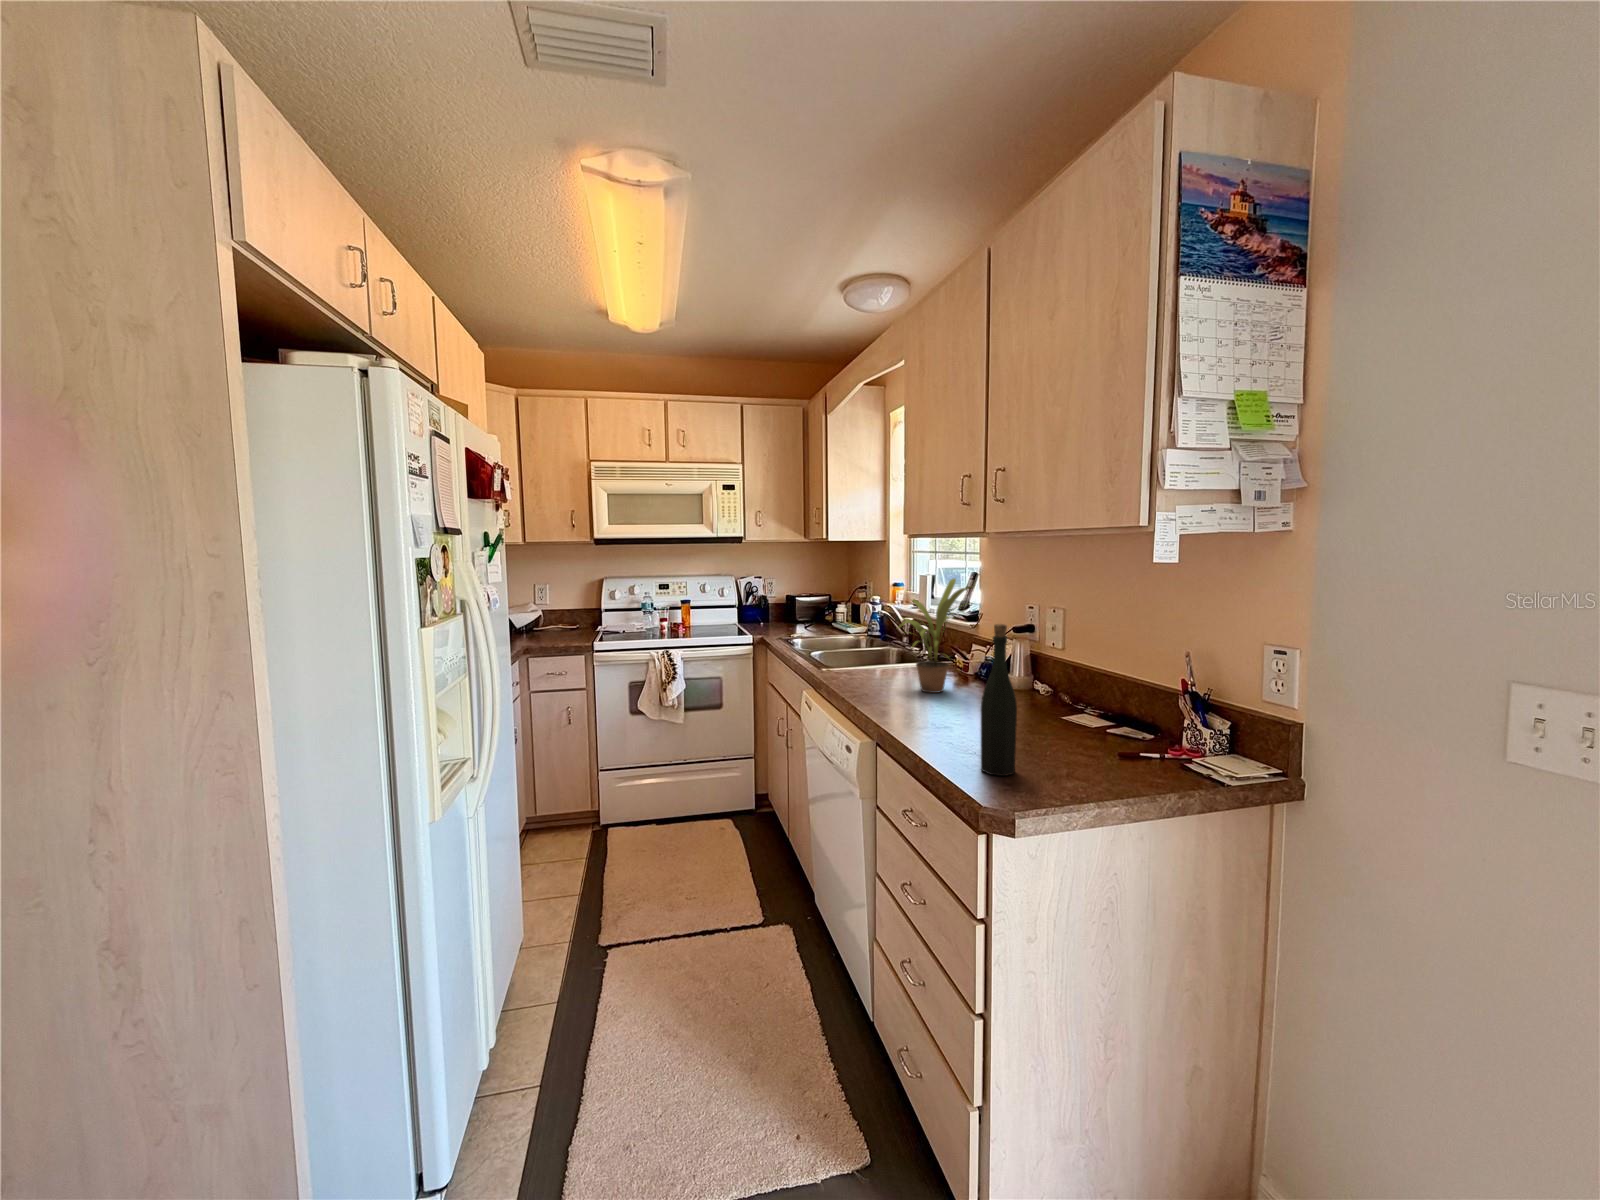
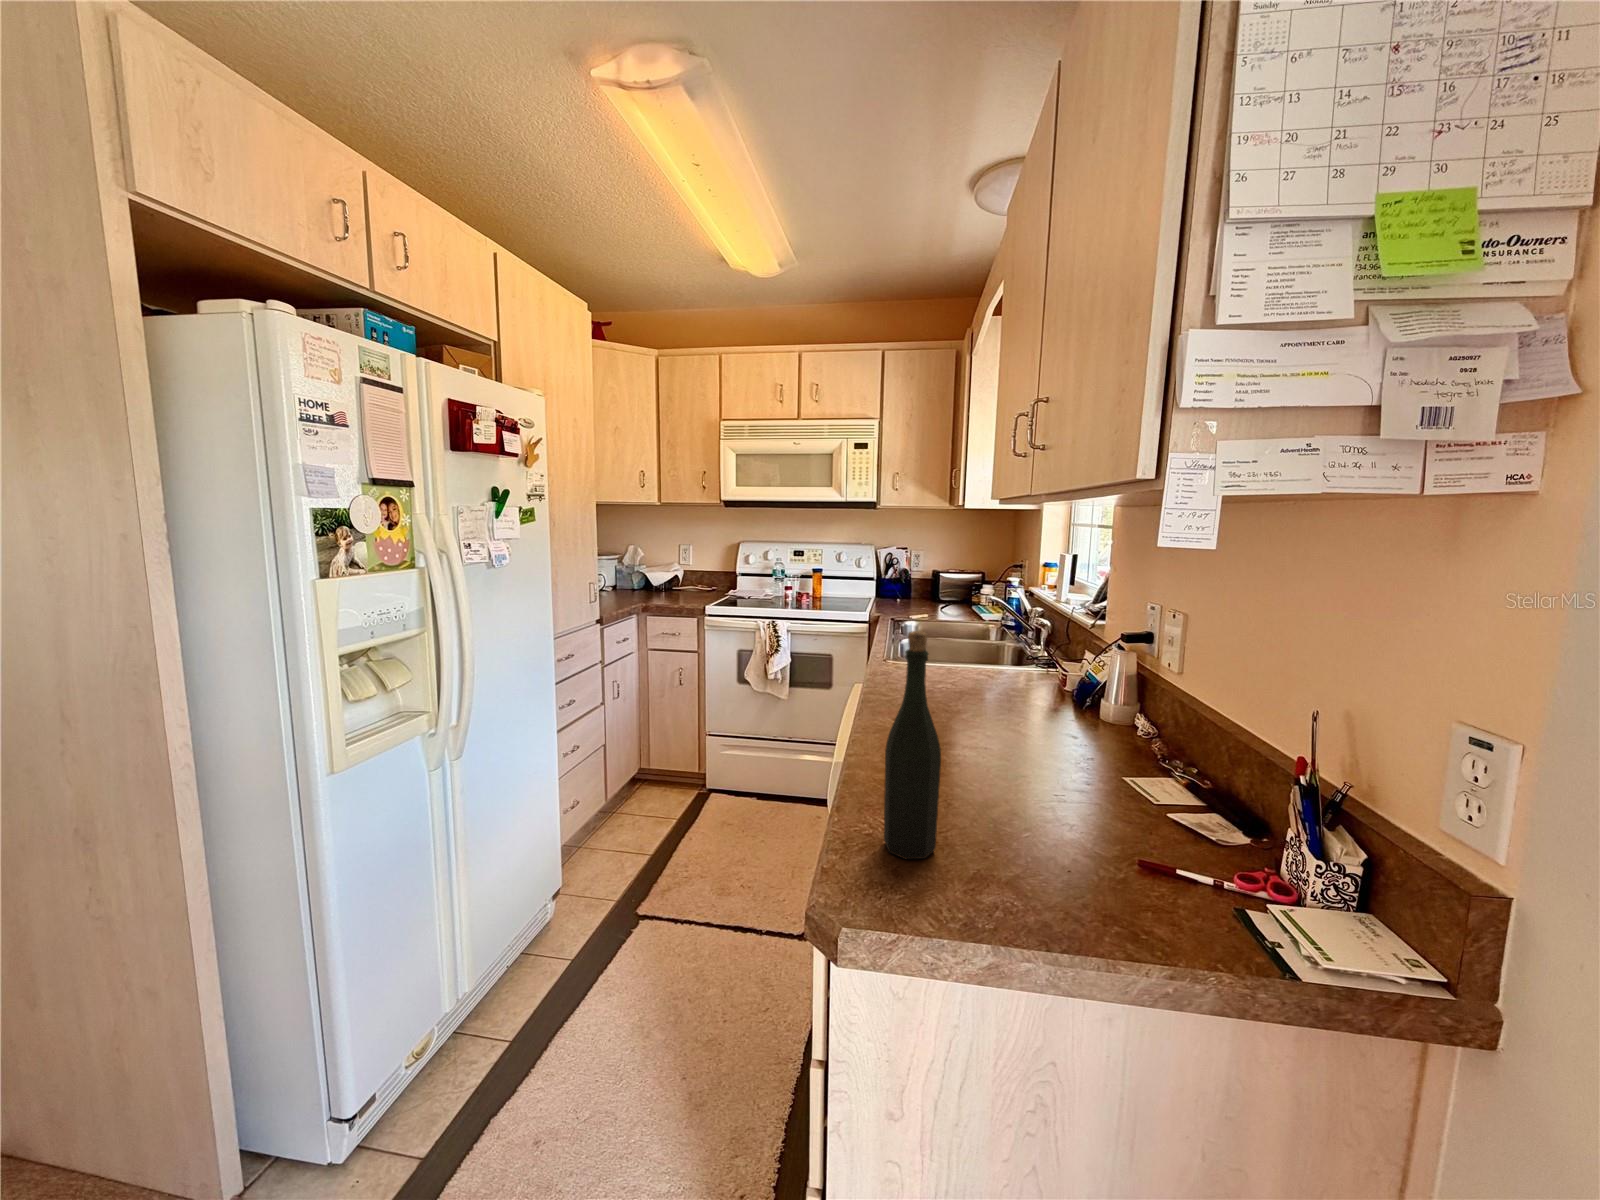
potted plant: present [898,578,971,693] -> none [950,559,1054,711]

